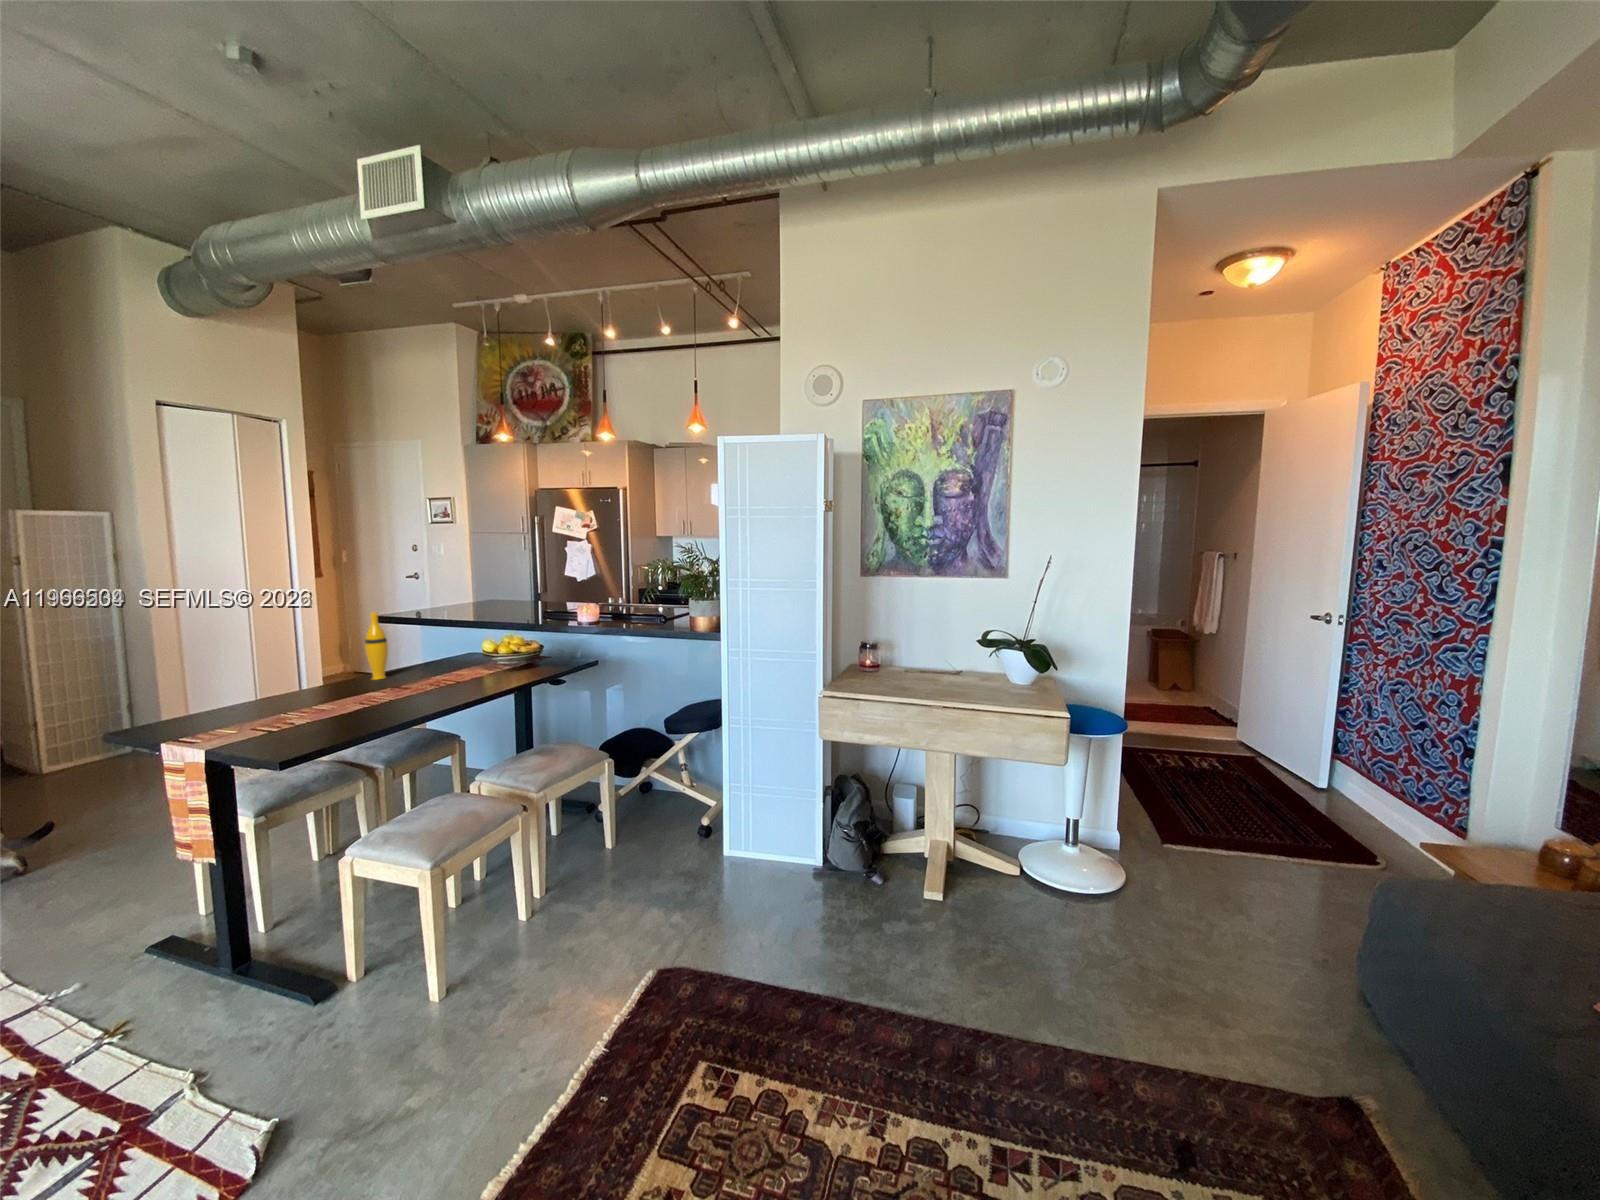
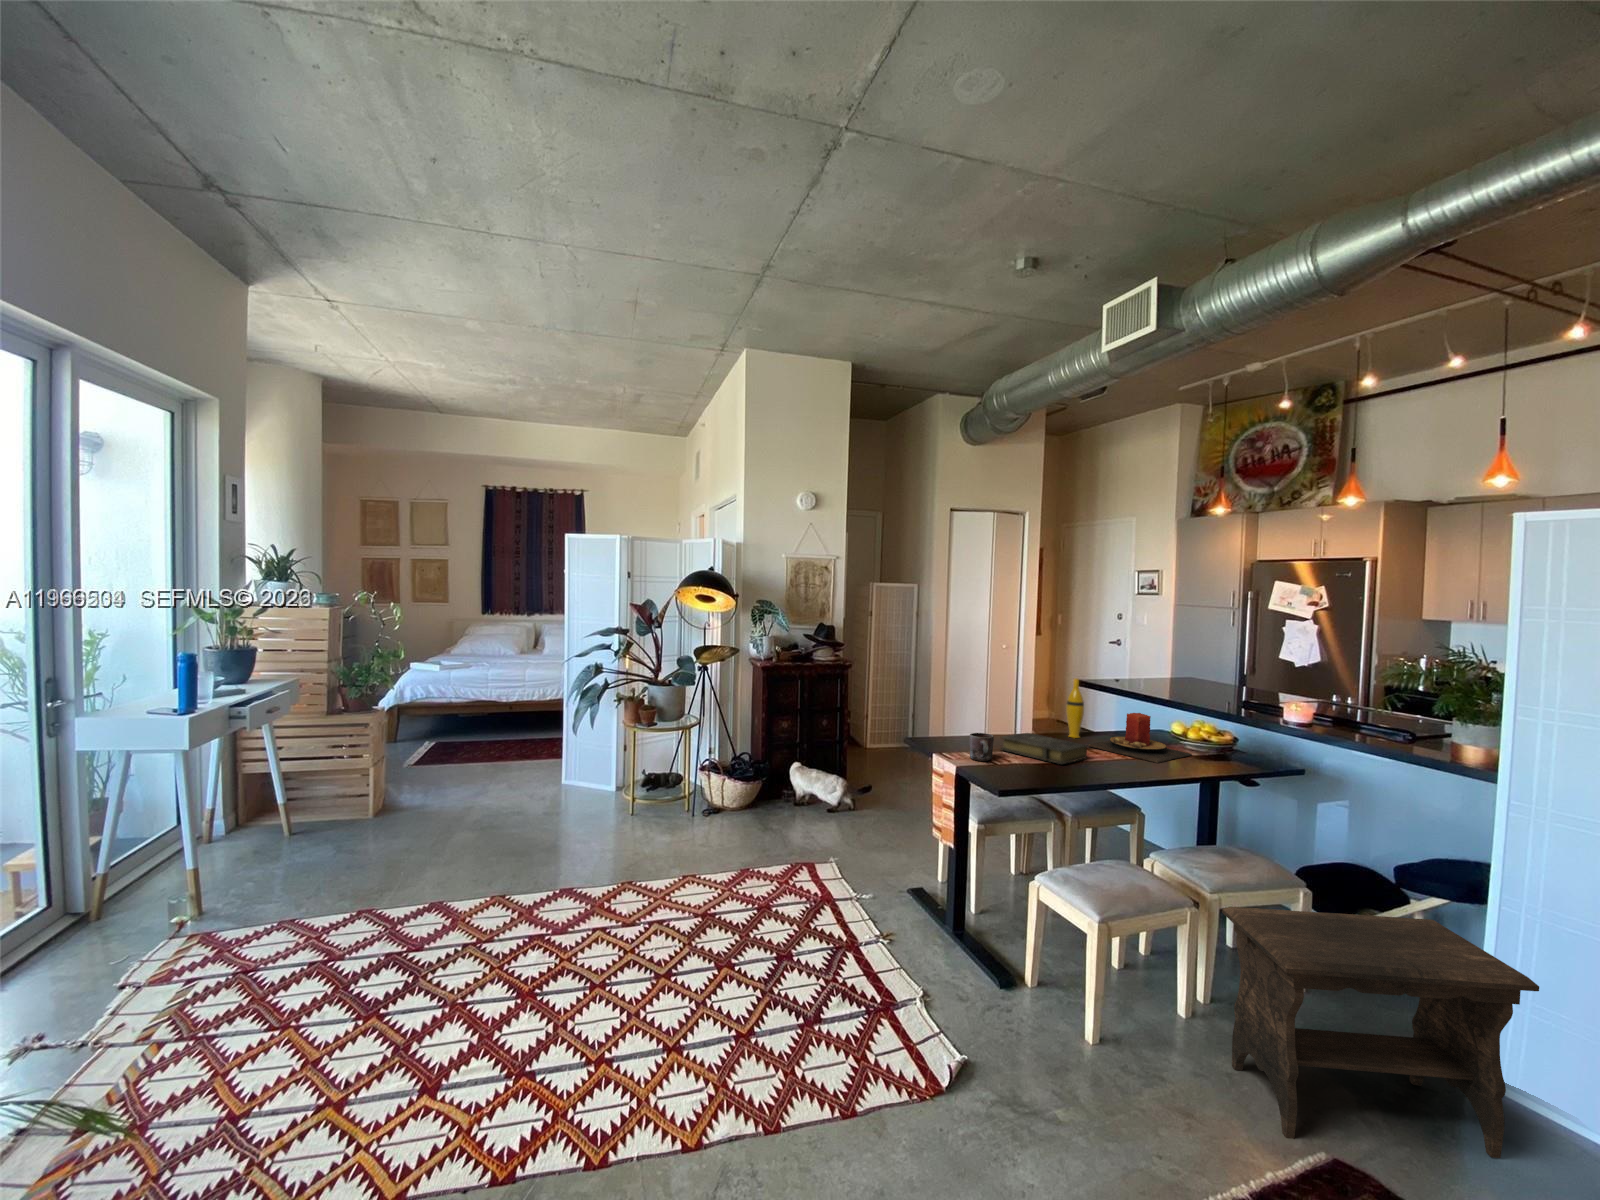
candle: none [397,638,507,685] -> present [1088,713,1192,763]
book: none [276,684,398,715] -> present [1001,733,1087,764]
mug: none [223,699,265,738] -> present [969,733,994,761]
footstool: none [554,752,754,975] -> present [1222,907,1539,1158]

